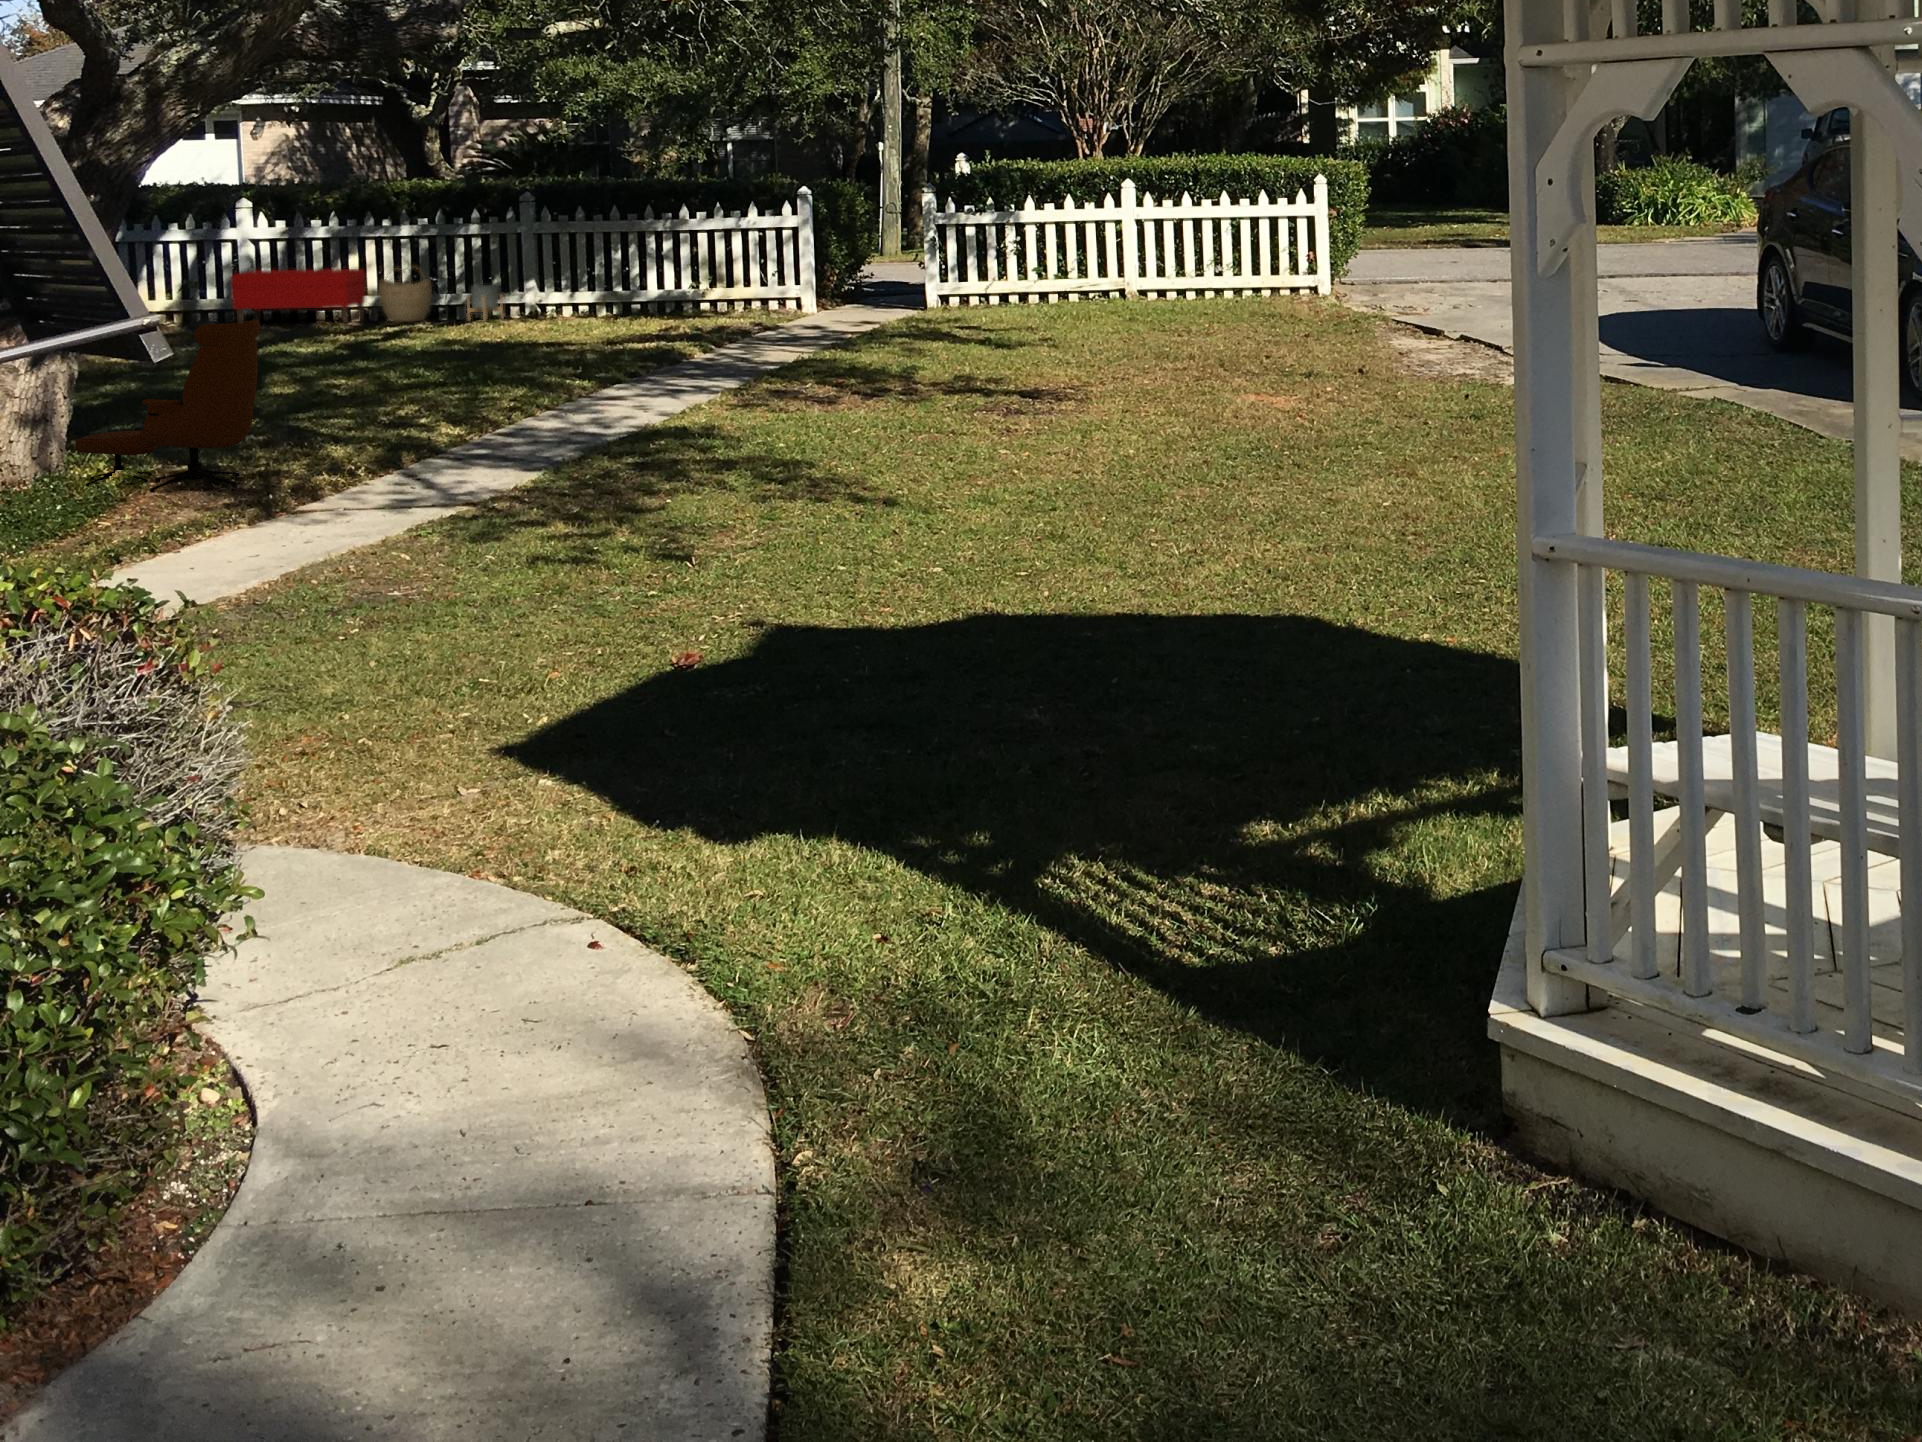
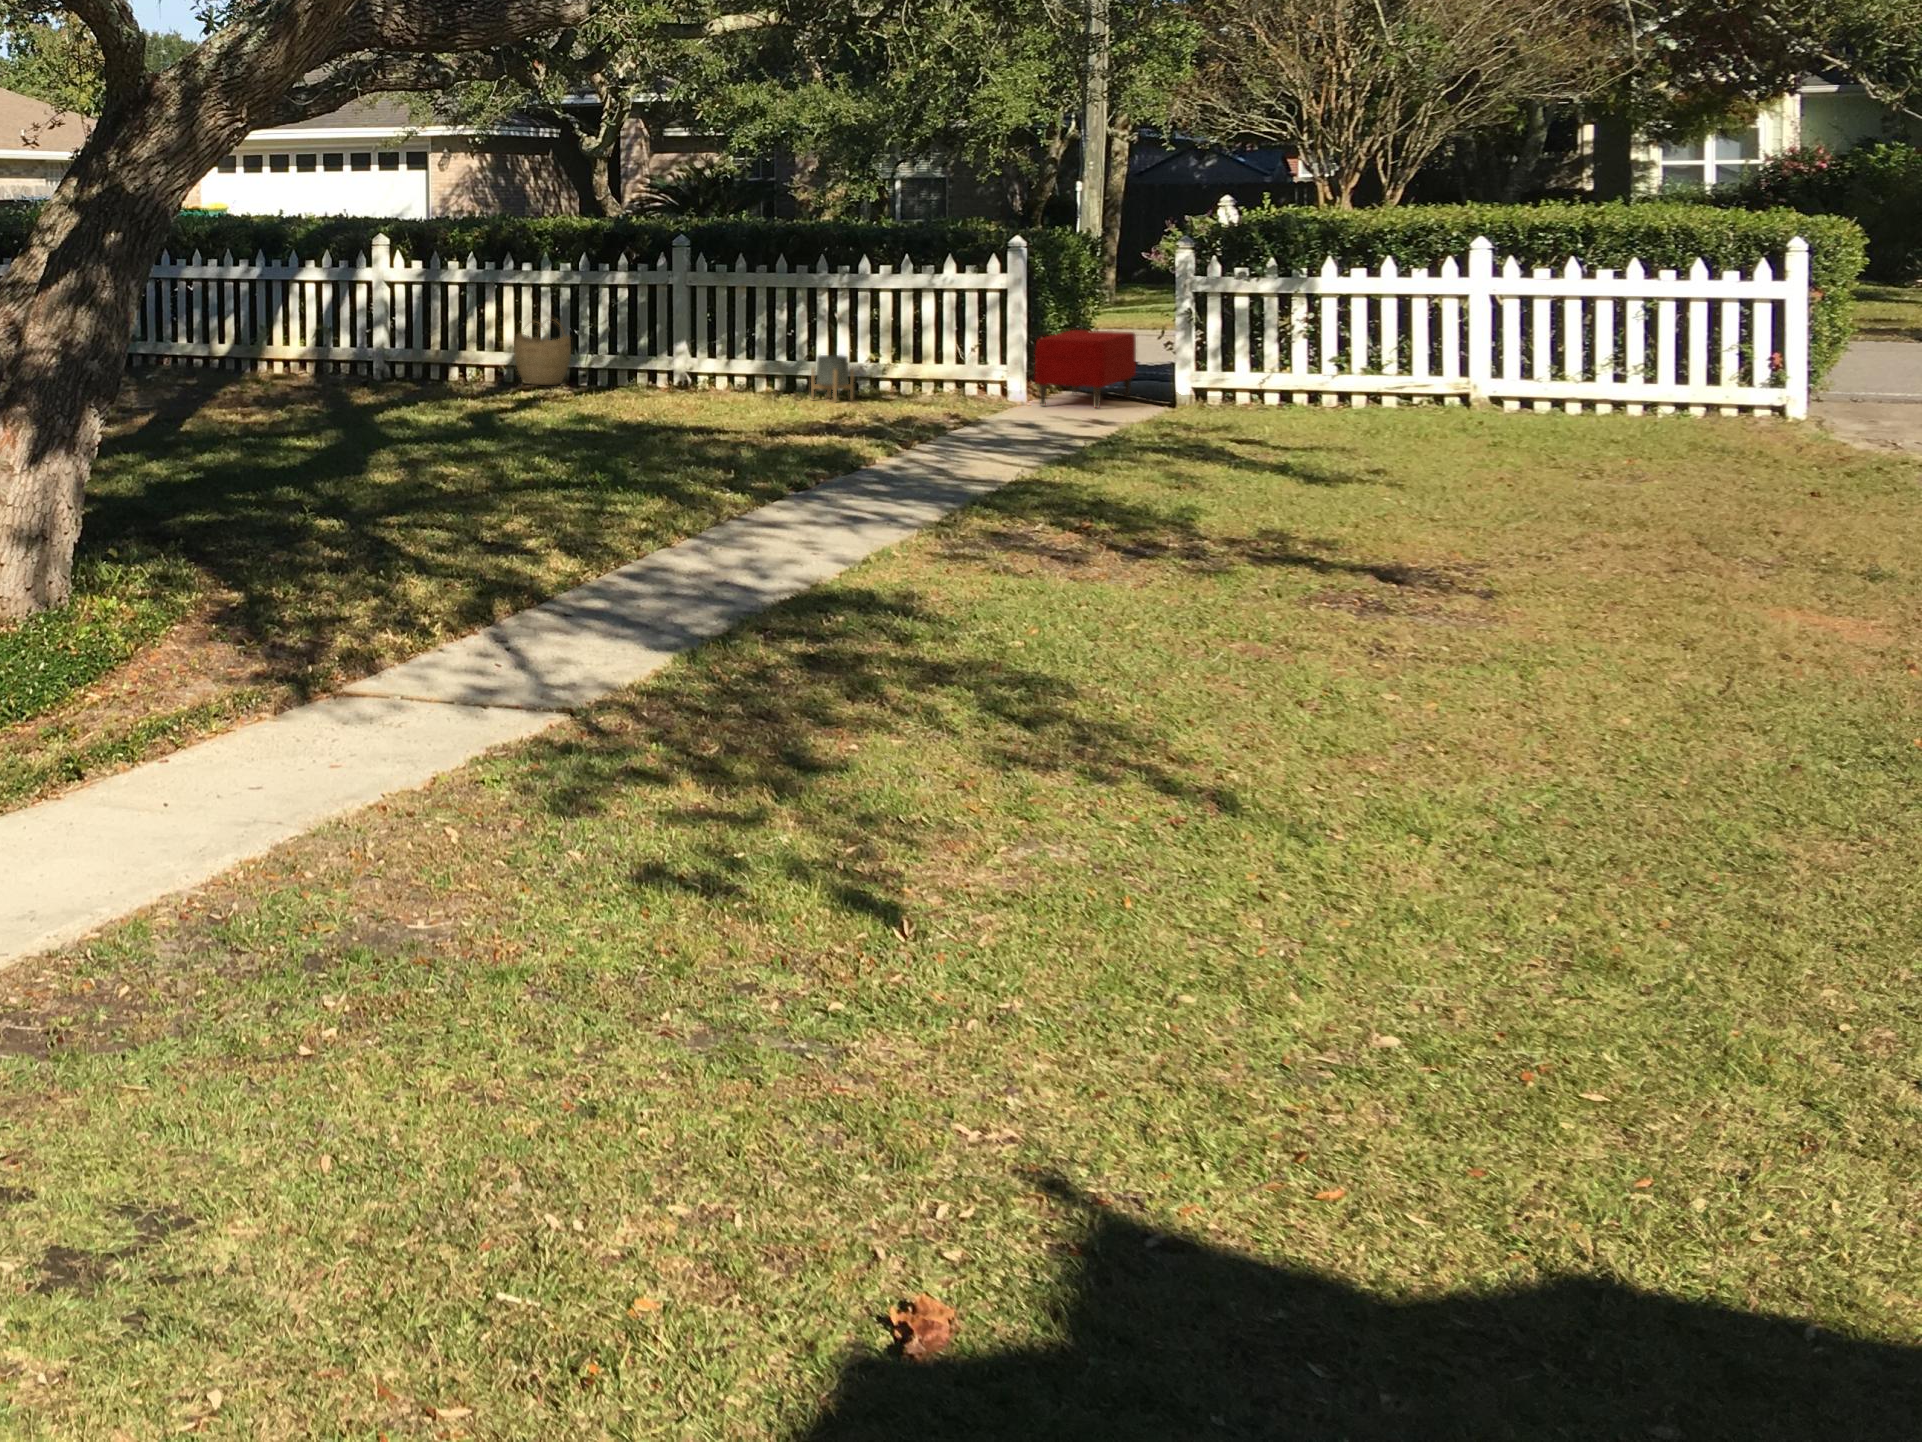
bench: present [231,269,366,323] -> present [1035,330,1136,408]
planter: present [467,285,503,321] -> present [811,355,854,401]
lounge chair: present [75,319,261,493] -> none [83,403,296,636]

